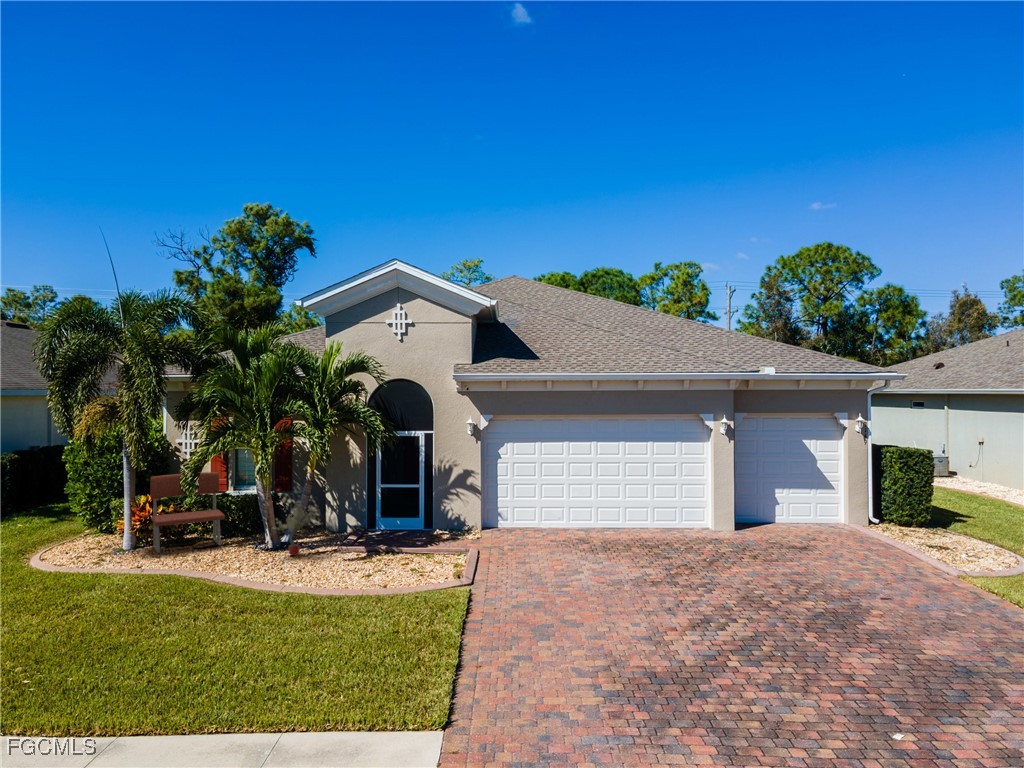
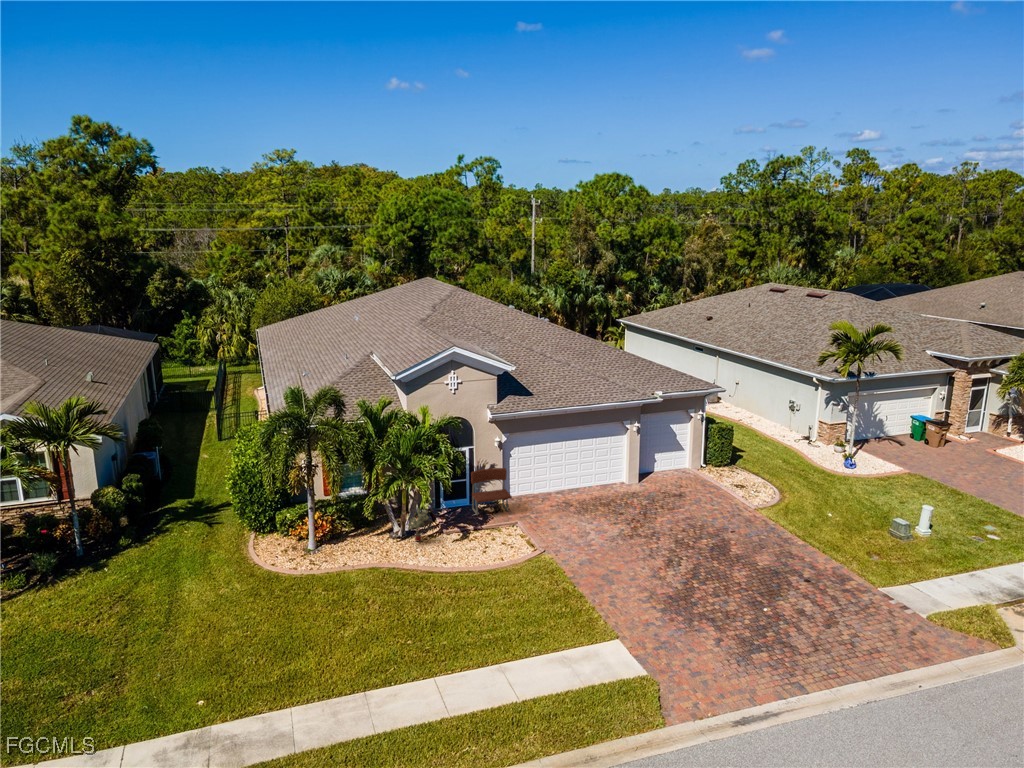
bench: present [150,472,225,553] -> present [471,468,512,515]

